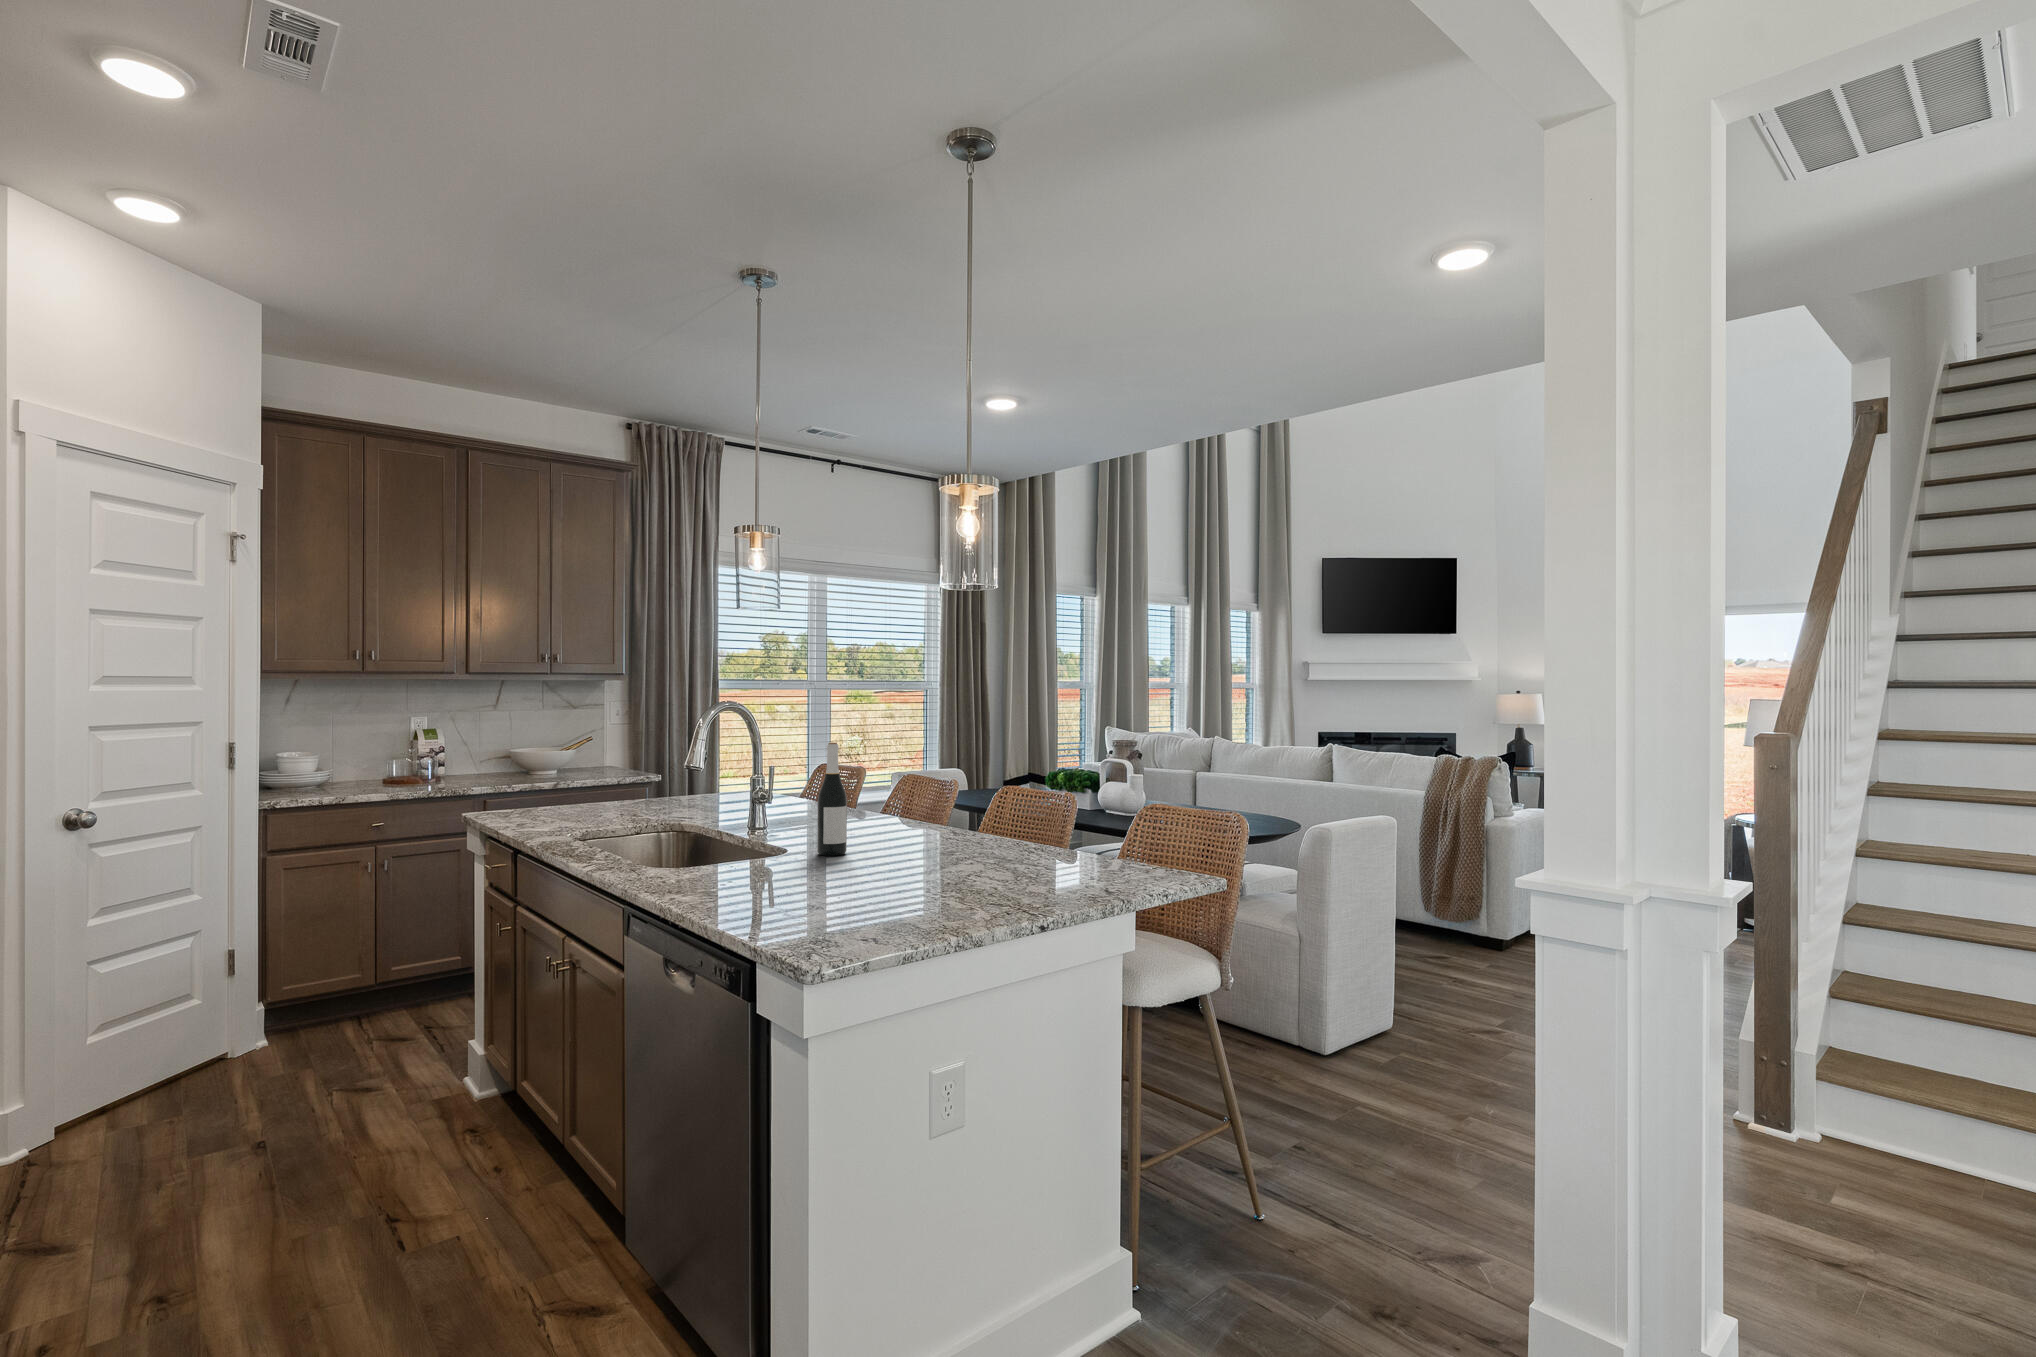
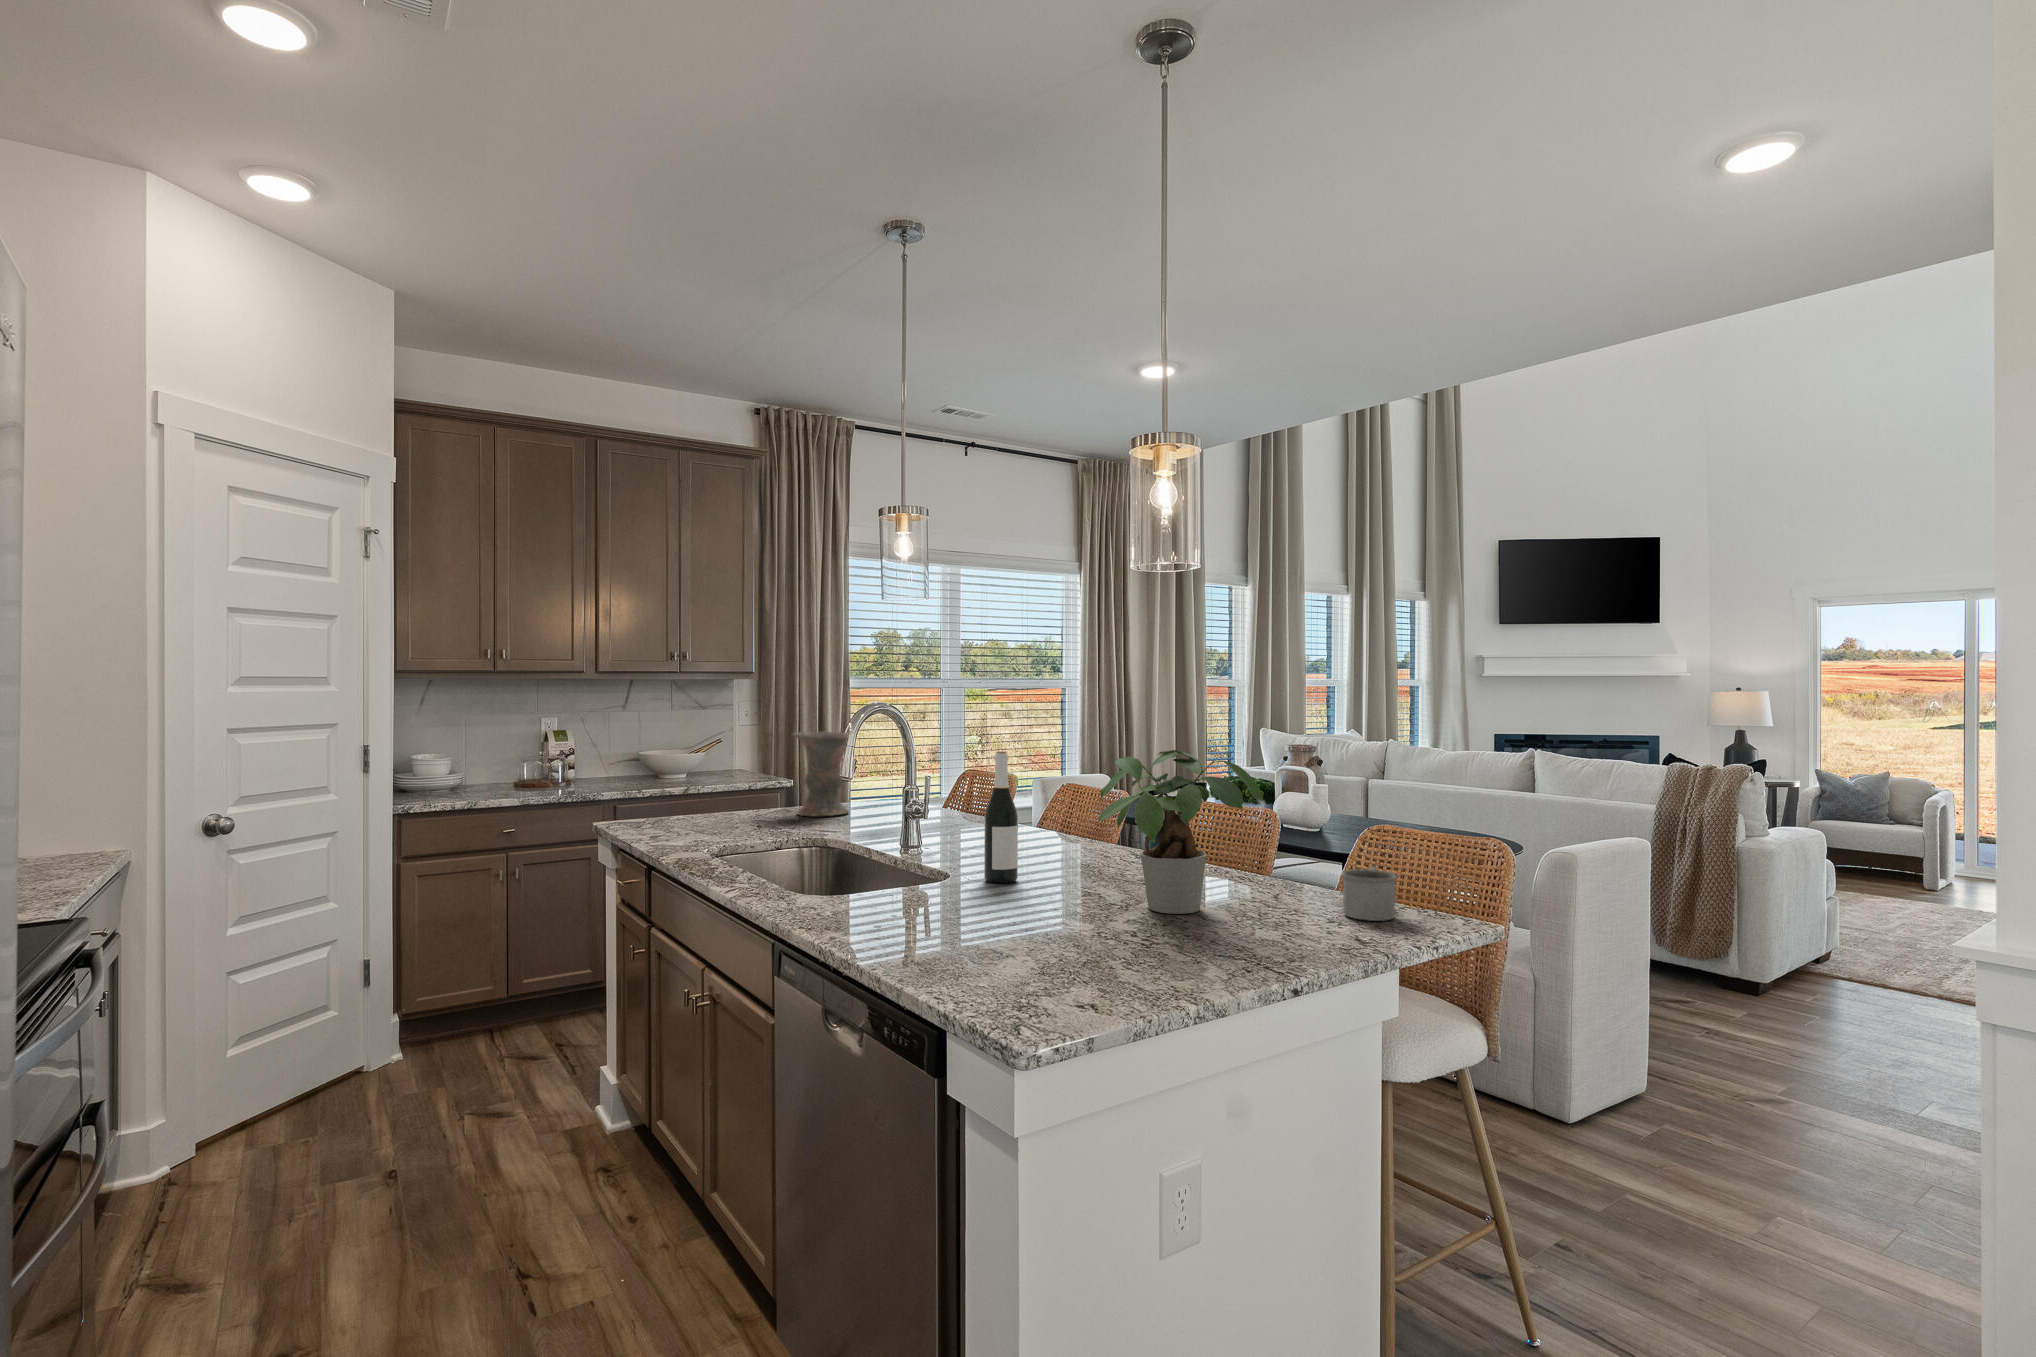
vase: none [657,728,718,805] -> present [793,731,848,817]
potted plant: none [905,739,1047,876] -> present [1097,750,1264,914]
mug: none [1107,834,1150,877] -> present [1342,867,1397,921]

